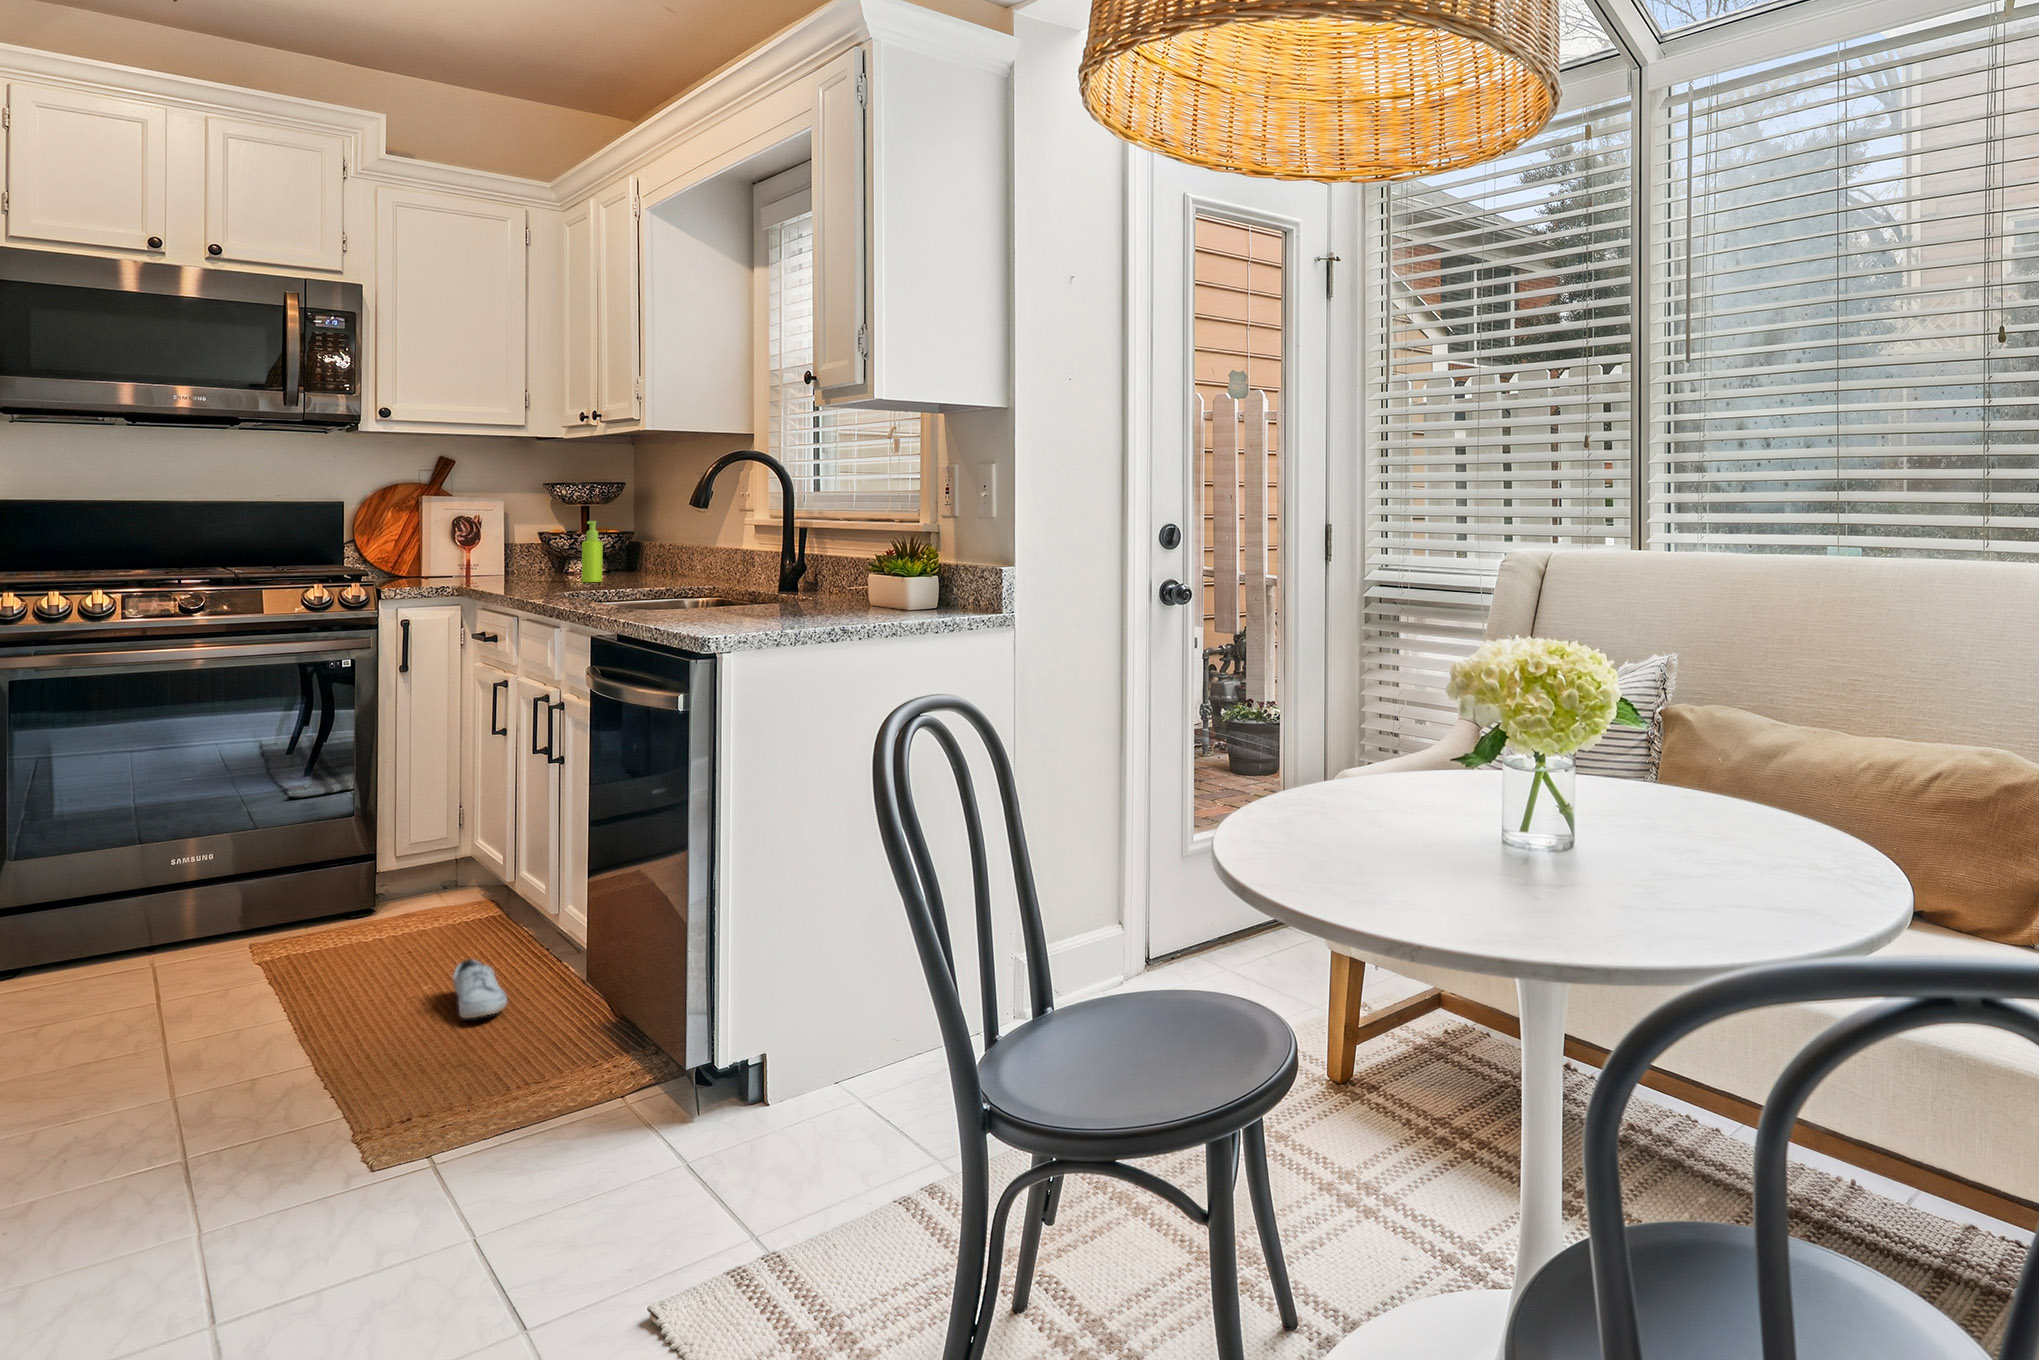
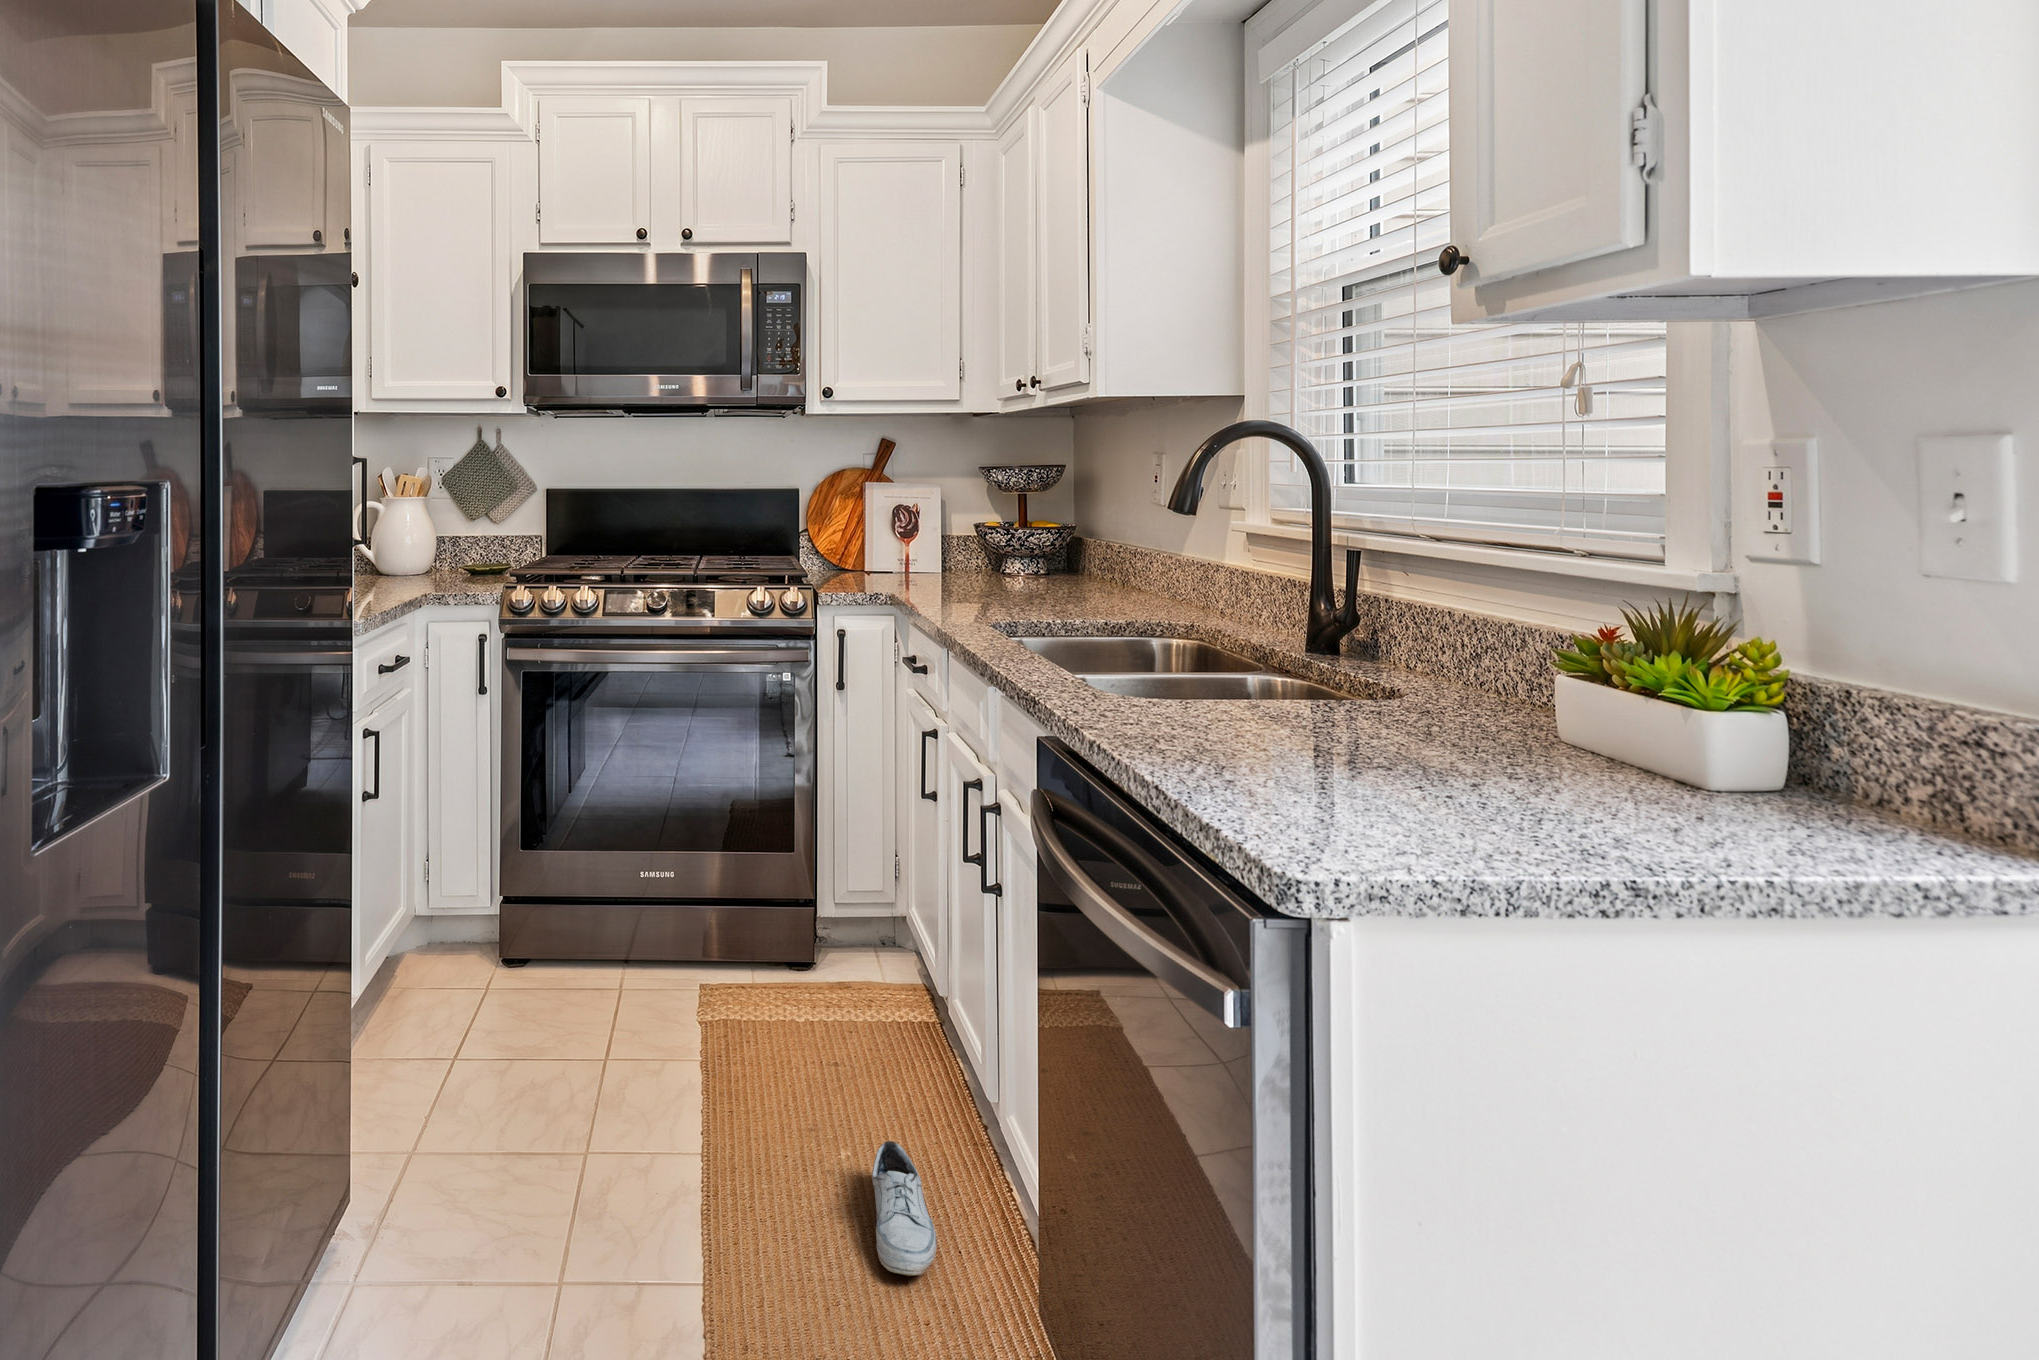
soap dispenser: present [582,521,603,582] -> none [1024,516,1047,593]

